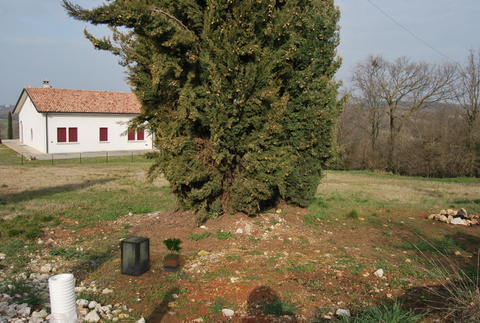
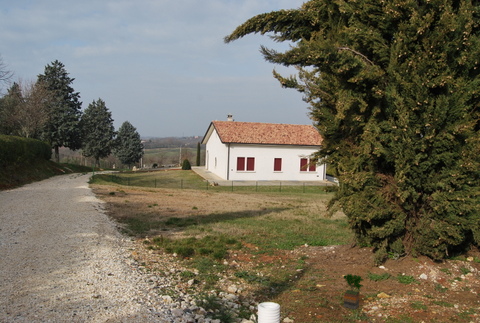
storage box: present [121,236,150,276] -> none [302,267,331,307]

